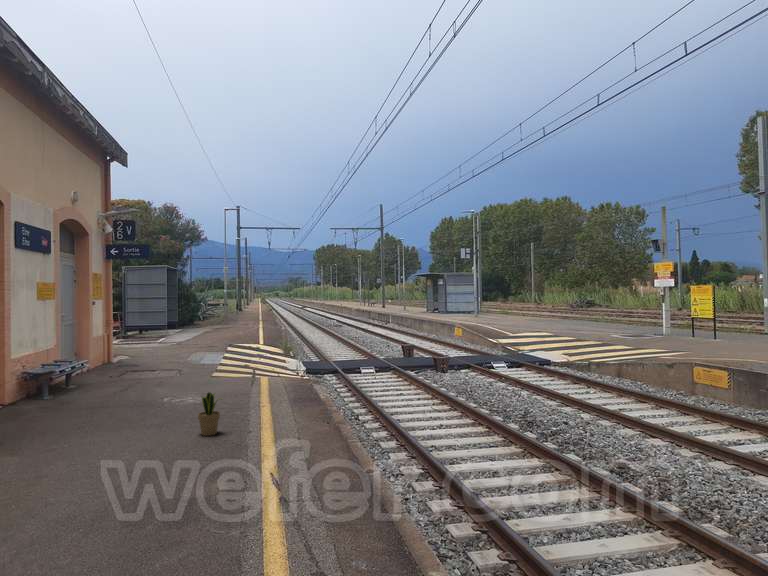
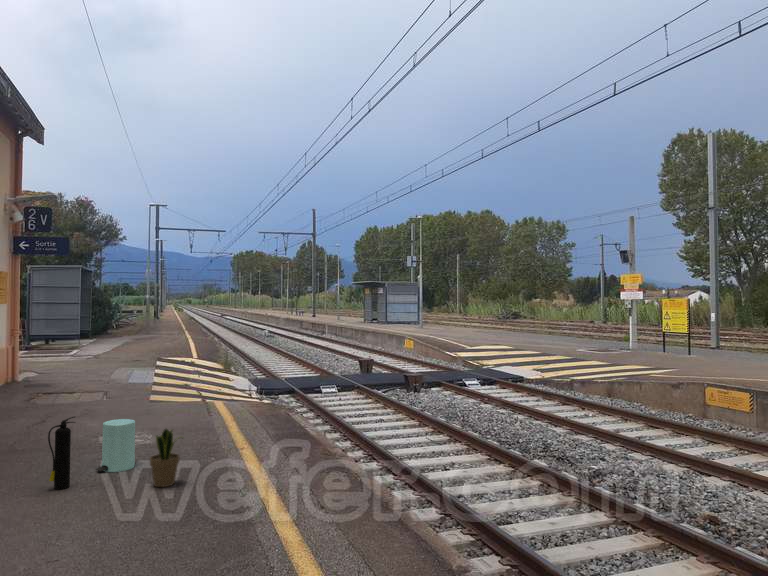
fire extinguisher: none [125,382,145,436] -> present [48,417,75,489]
trash can: none [162,386,191,426] -> present [96,419,135,472]

